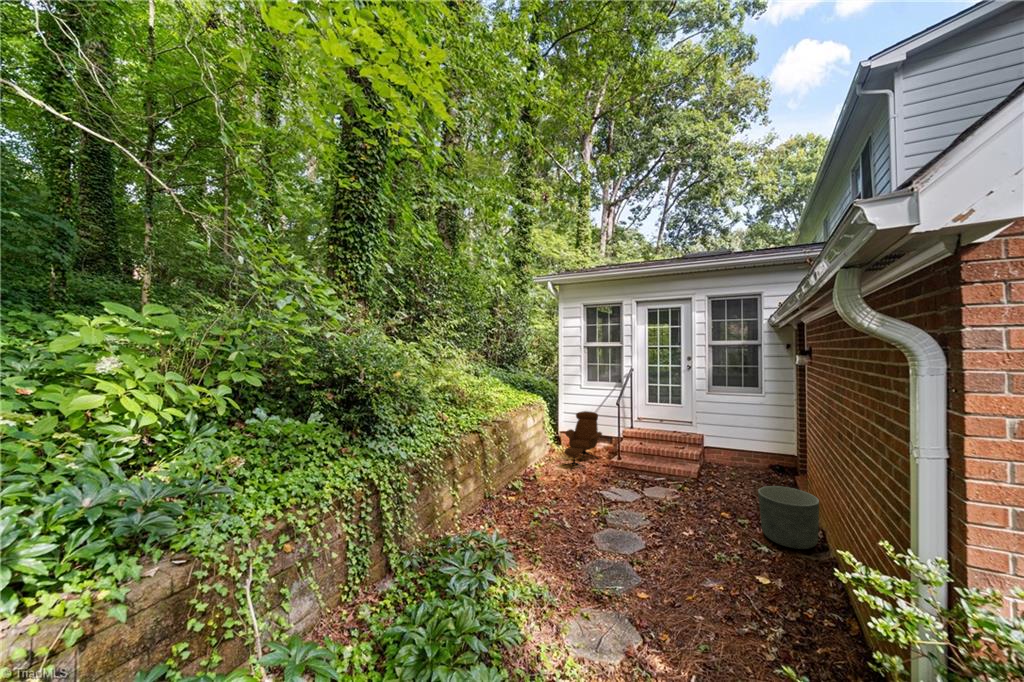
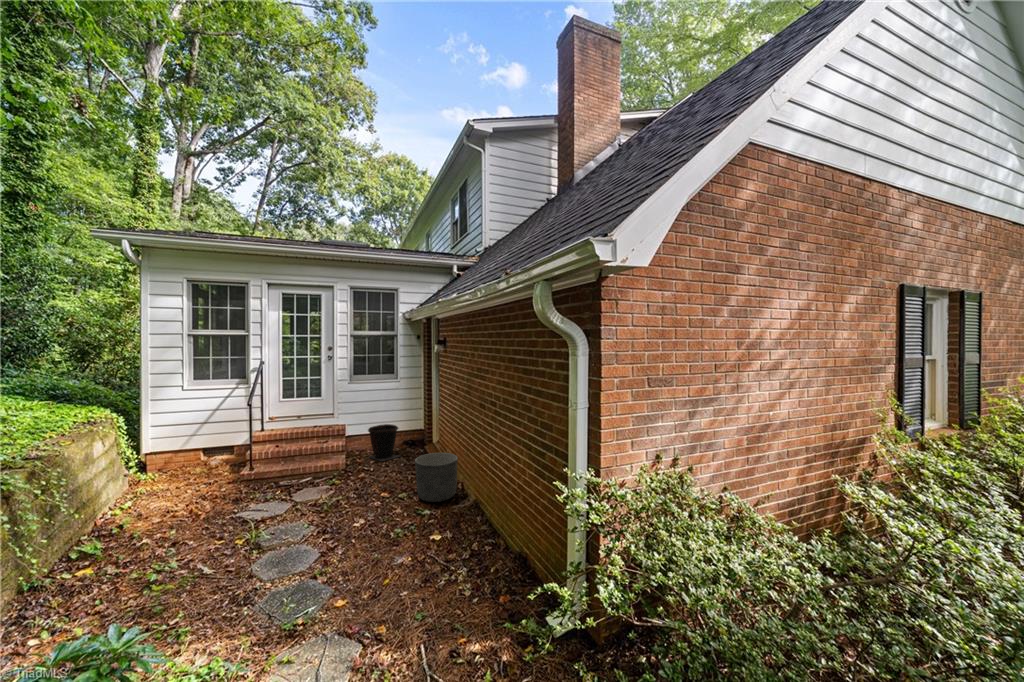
lounge chair: present [564,411,602,469] -> none [158,422,222,508]
bucket: none [725,440,765,480] -> present [368,424,400,461]

